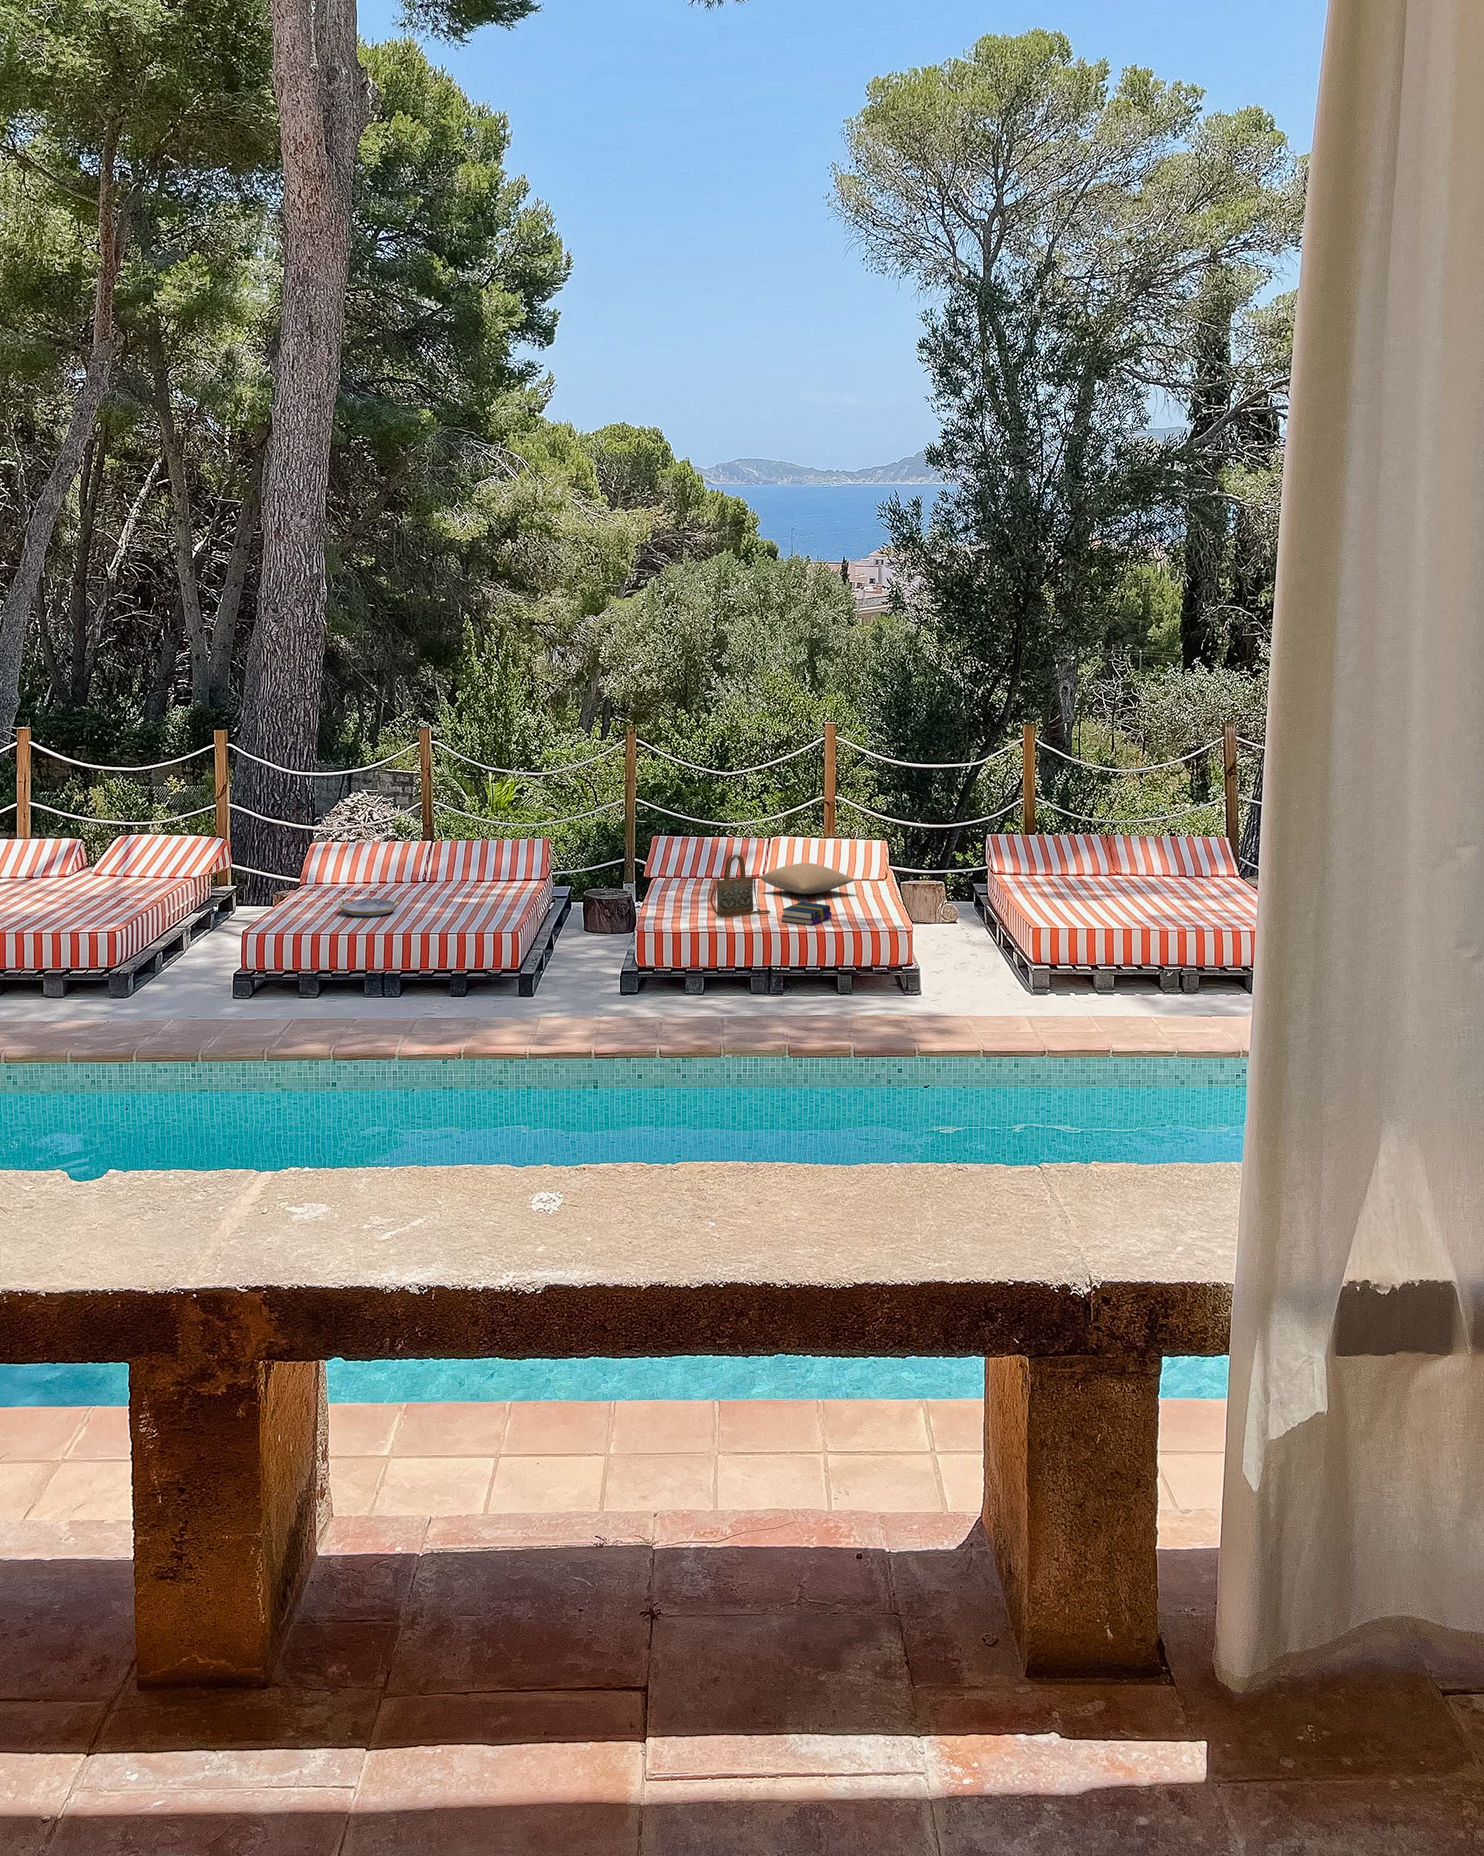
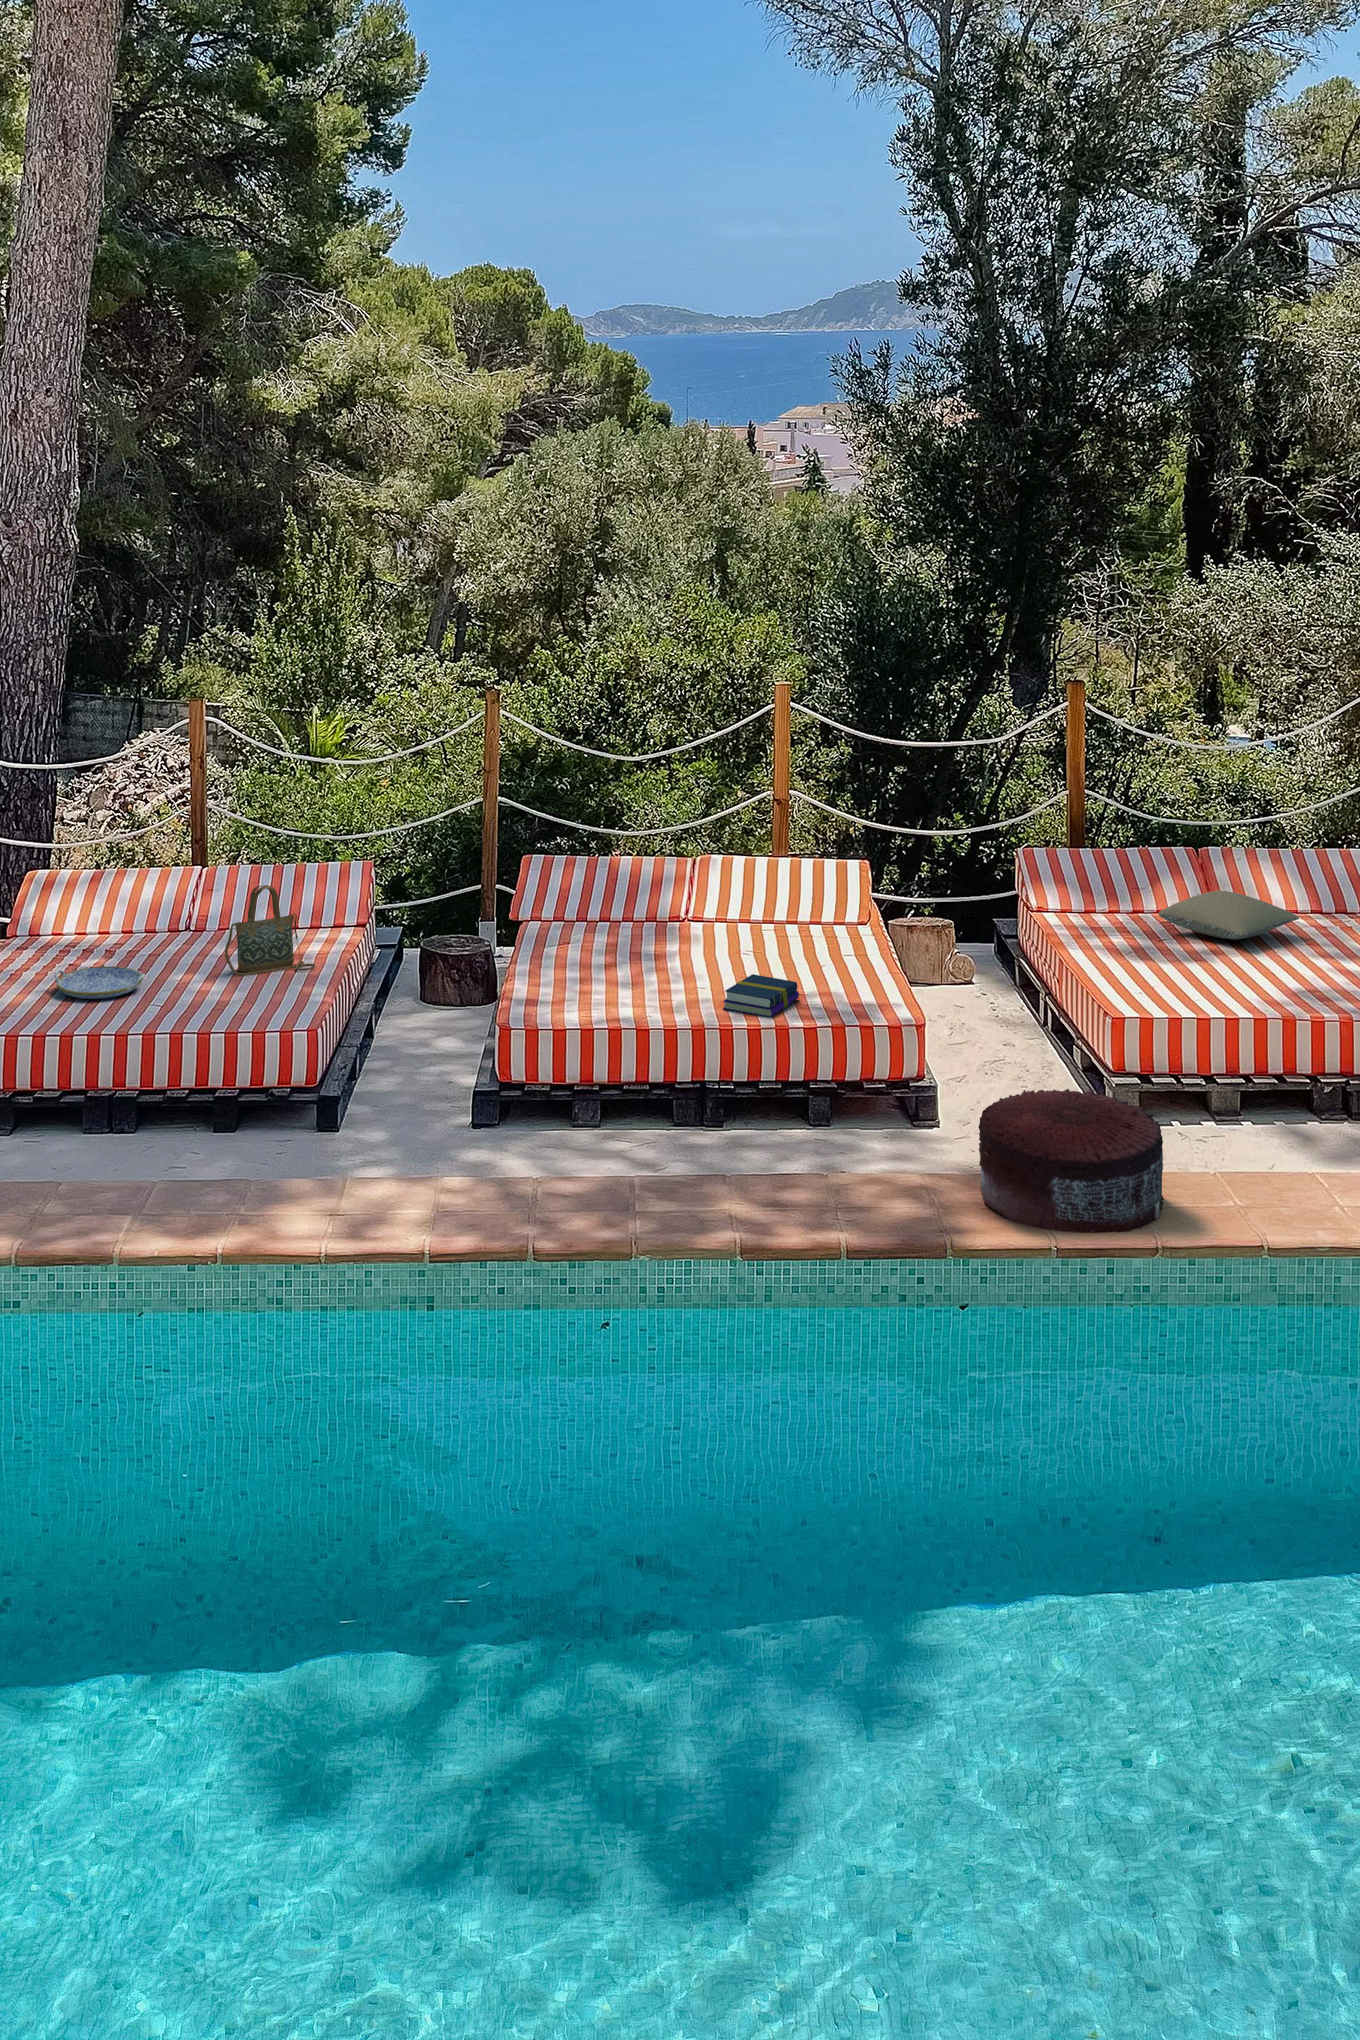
handbag: present [710,855,770,917] -> present [225,885,315,976]
pillow: present [760,863,854,894] -> present [1159,891,1299,939]
pouf: none [935,959,1051,1040] -> present [978,1089,1164,1233]

